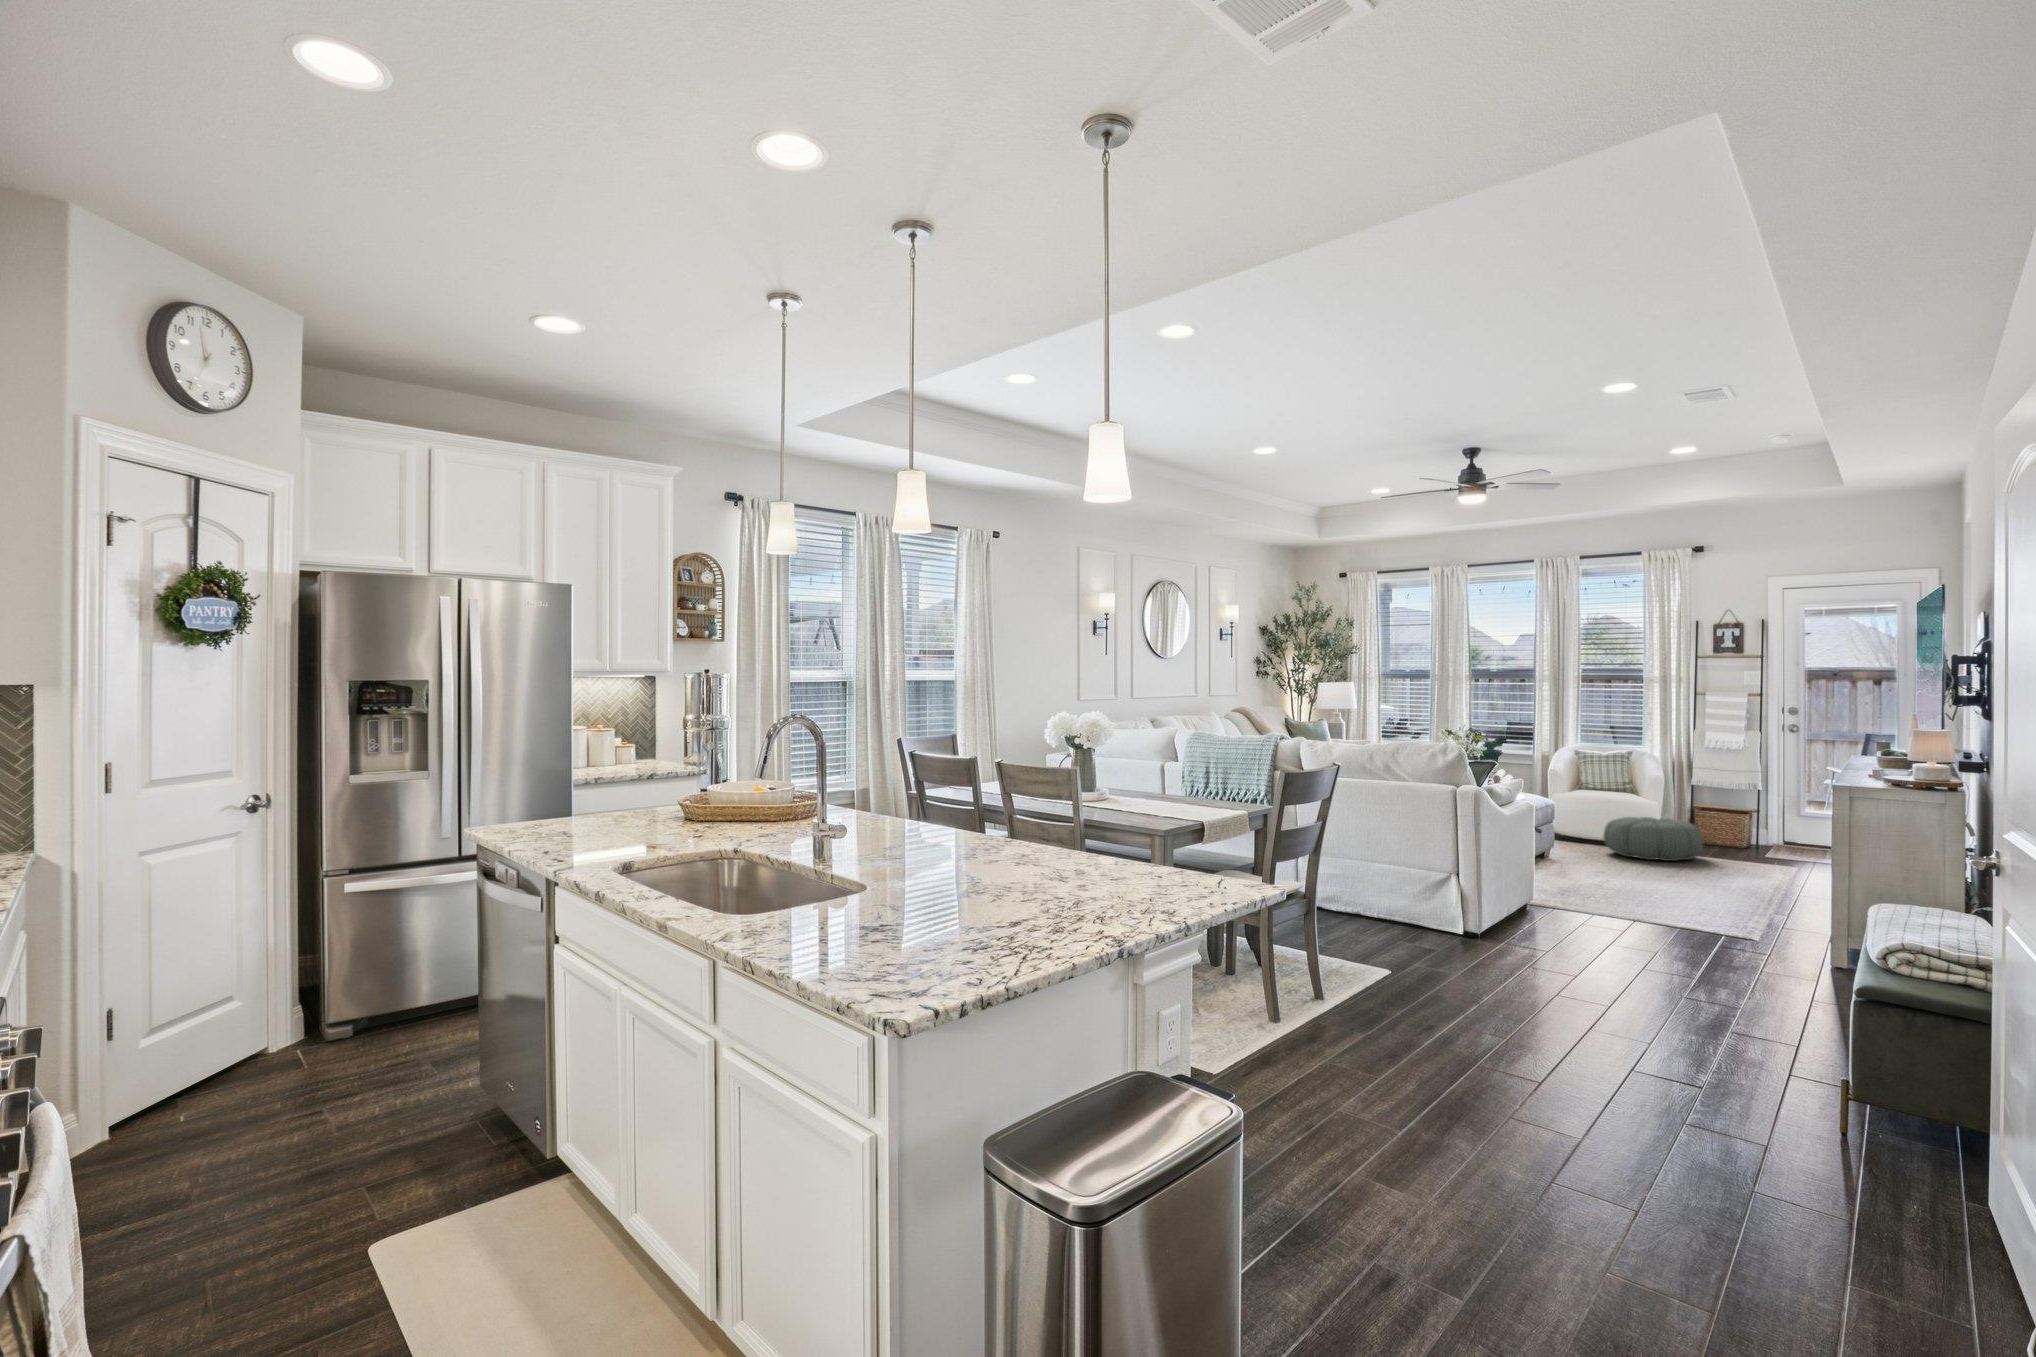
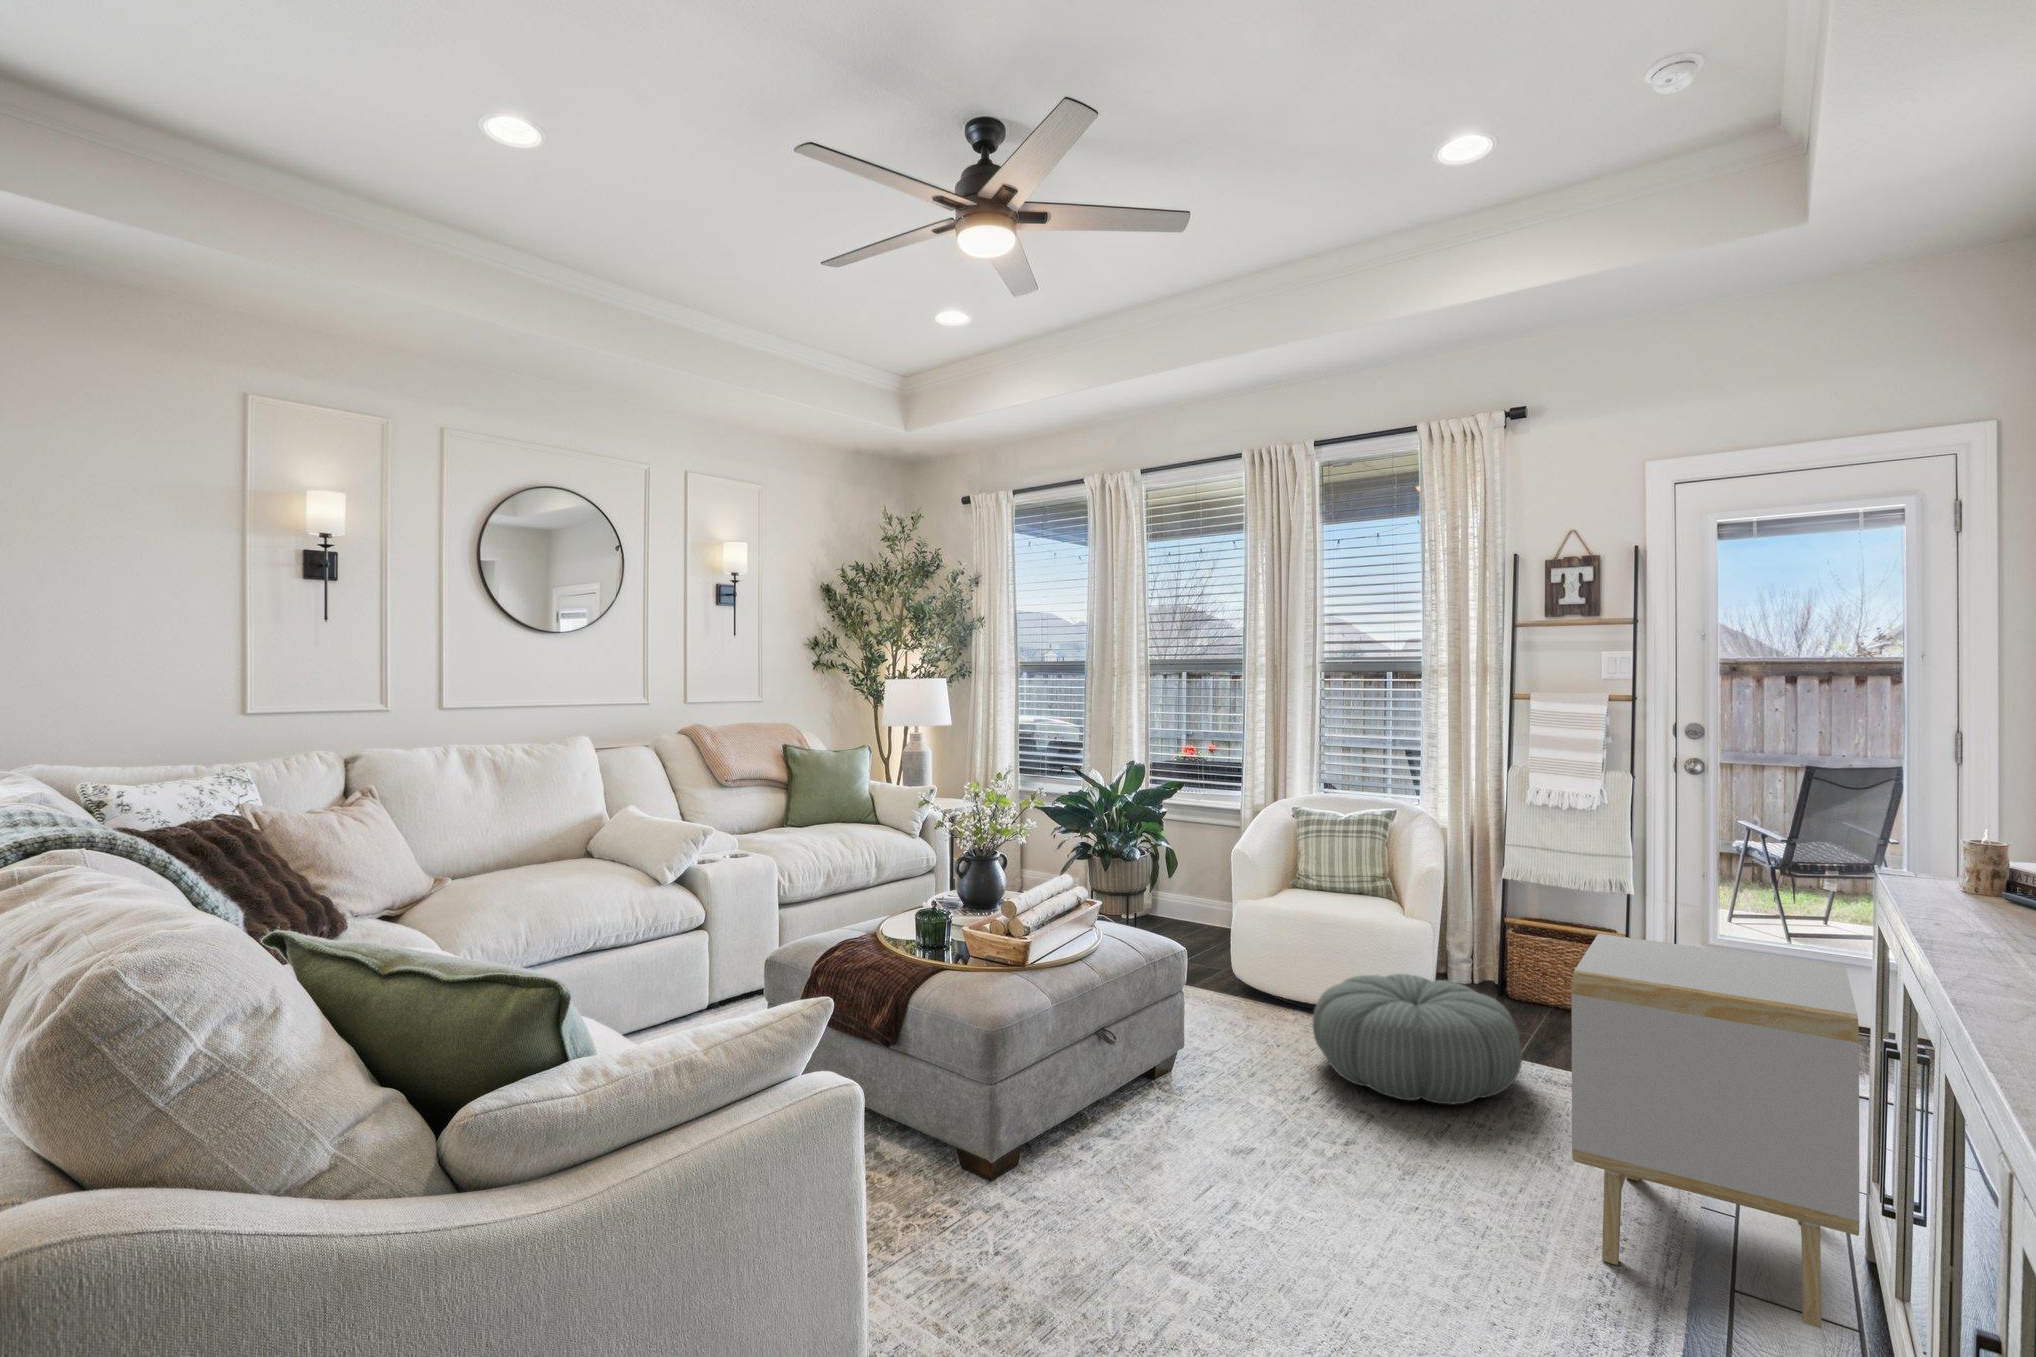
side table: none [1723,780,1829,891] -> present [1572,934,1860,1328]

